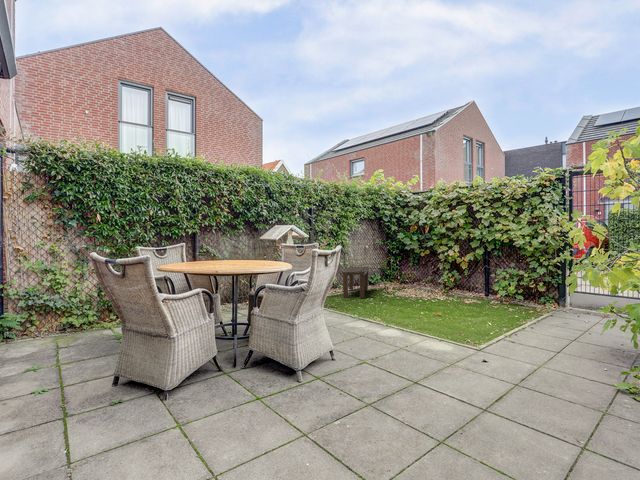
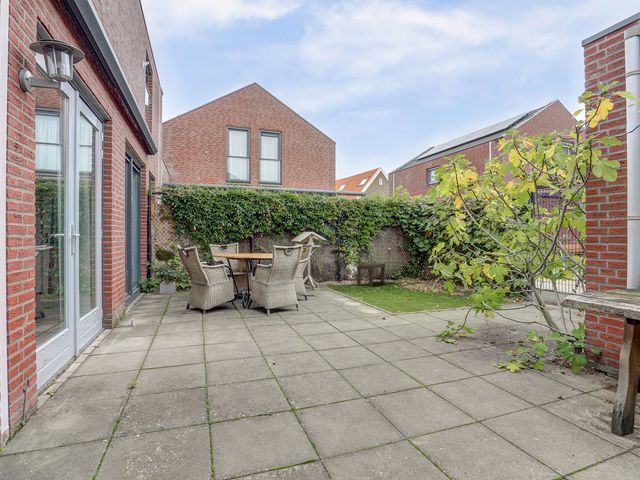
potted tree: none [14,257,62,345] -> present [155,249,176,294]

